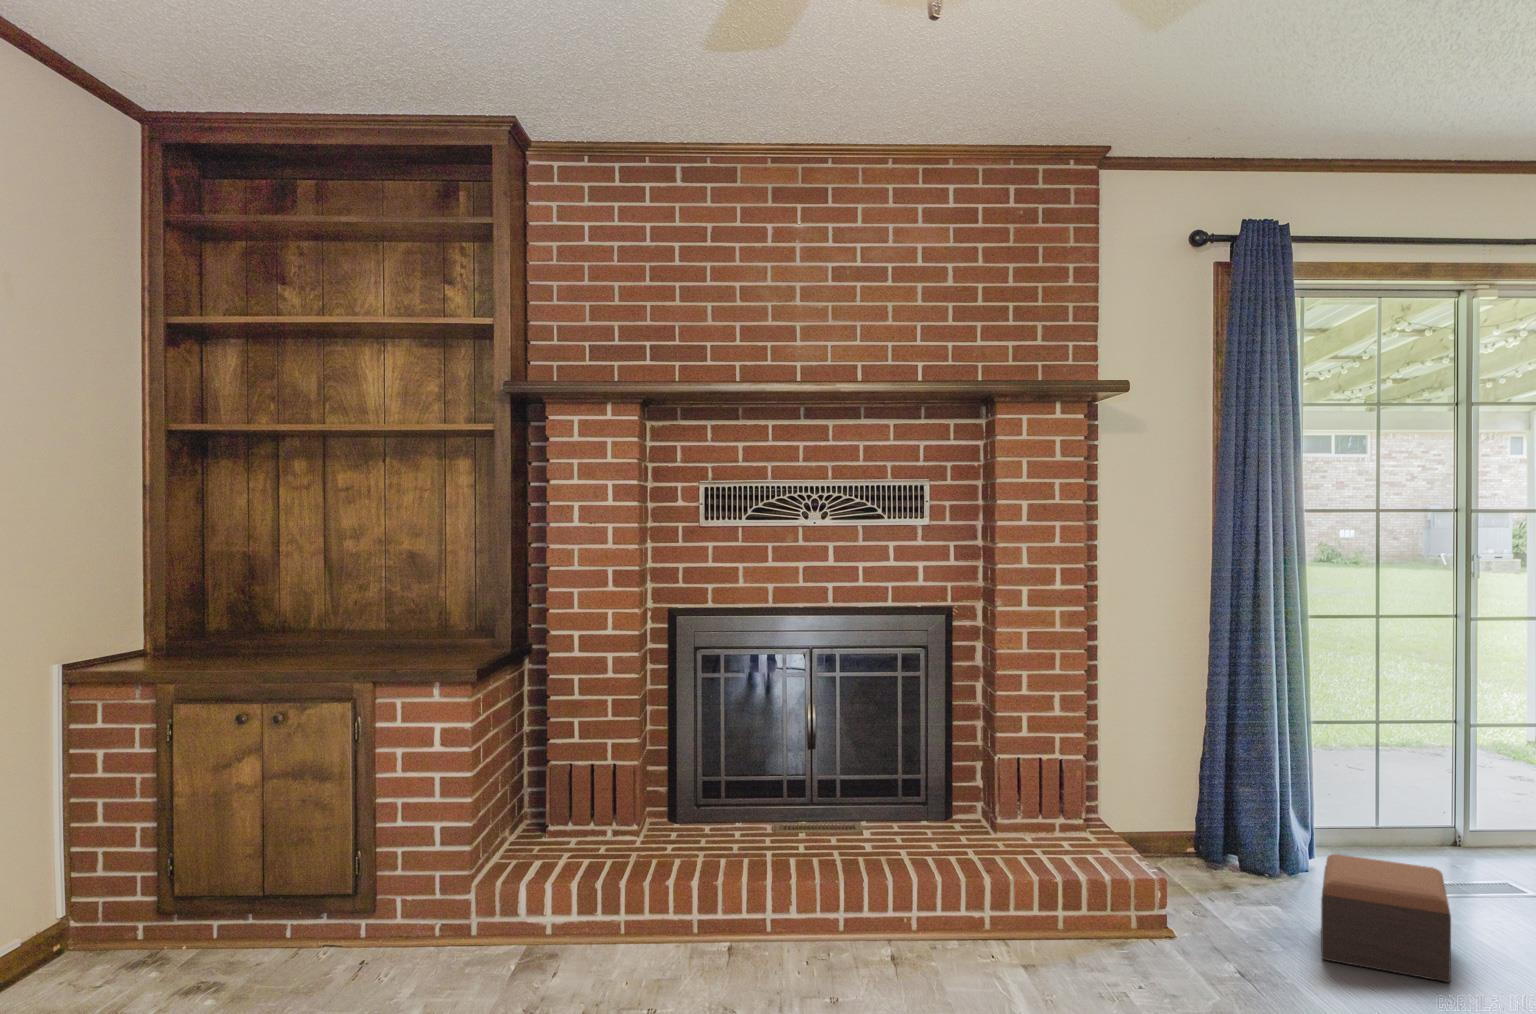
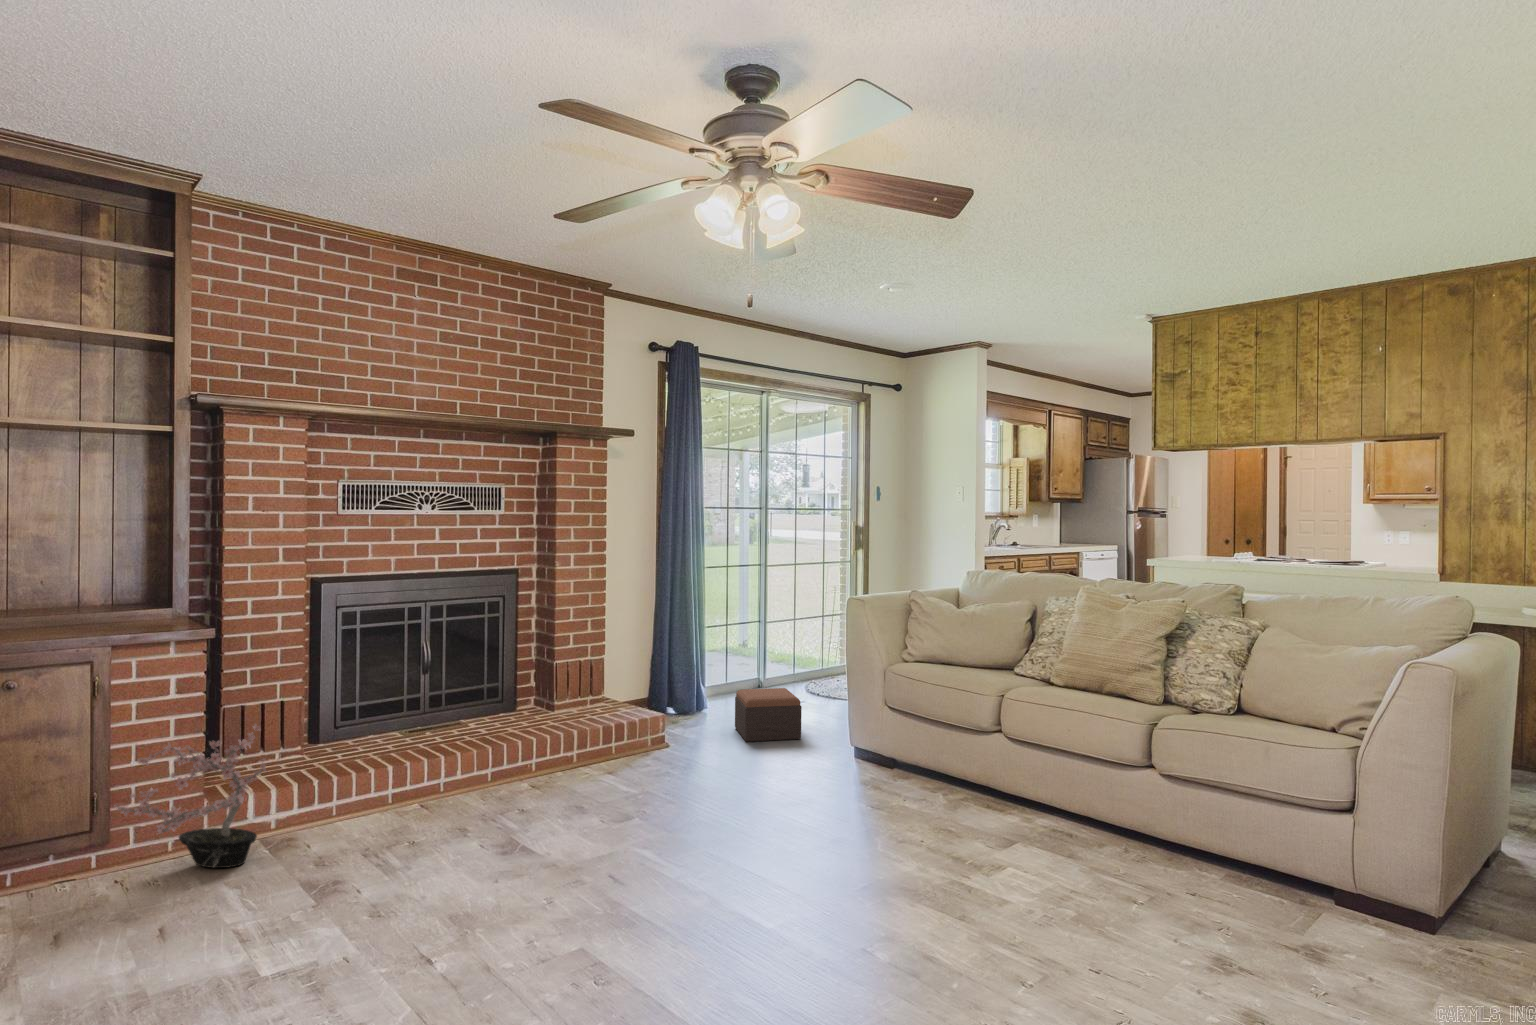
potted plant: none [343,794,517,978] -> present [115,724,266,868]

